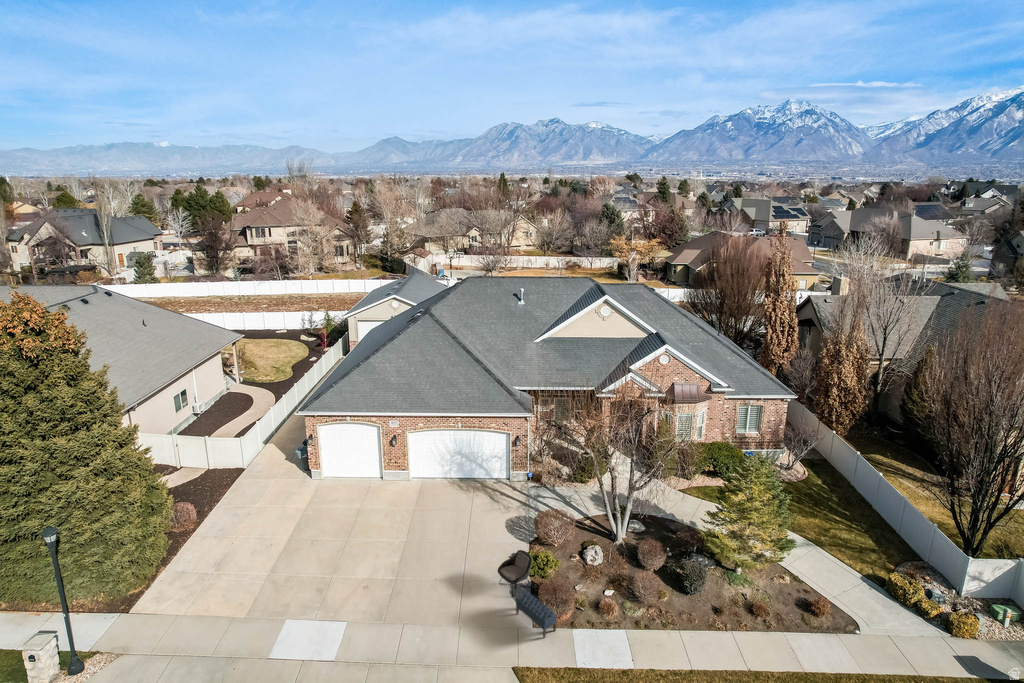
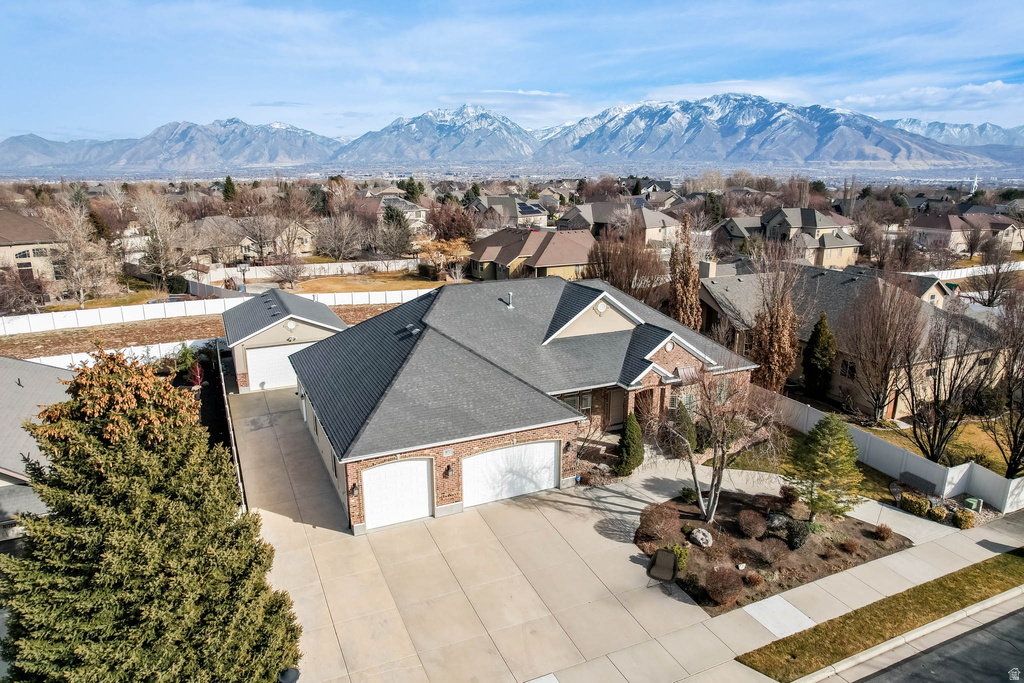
bench: present [516,592,557,638] -> present [898,471,936,498]

